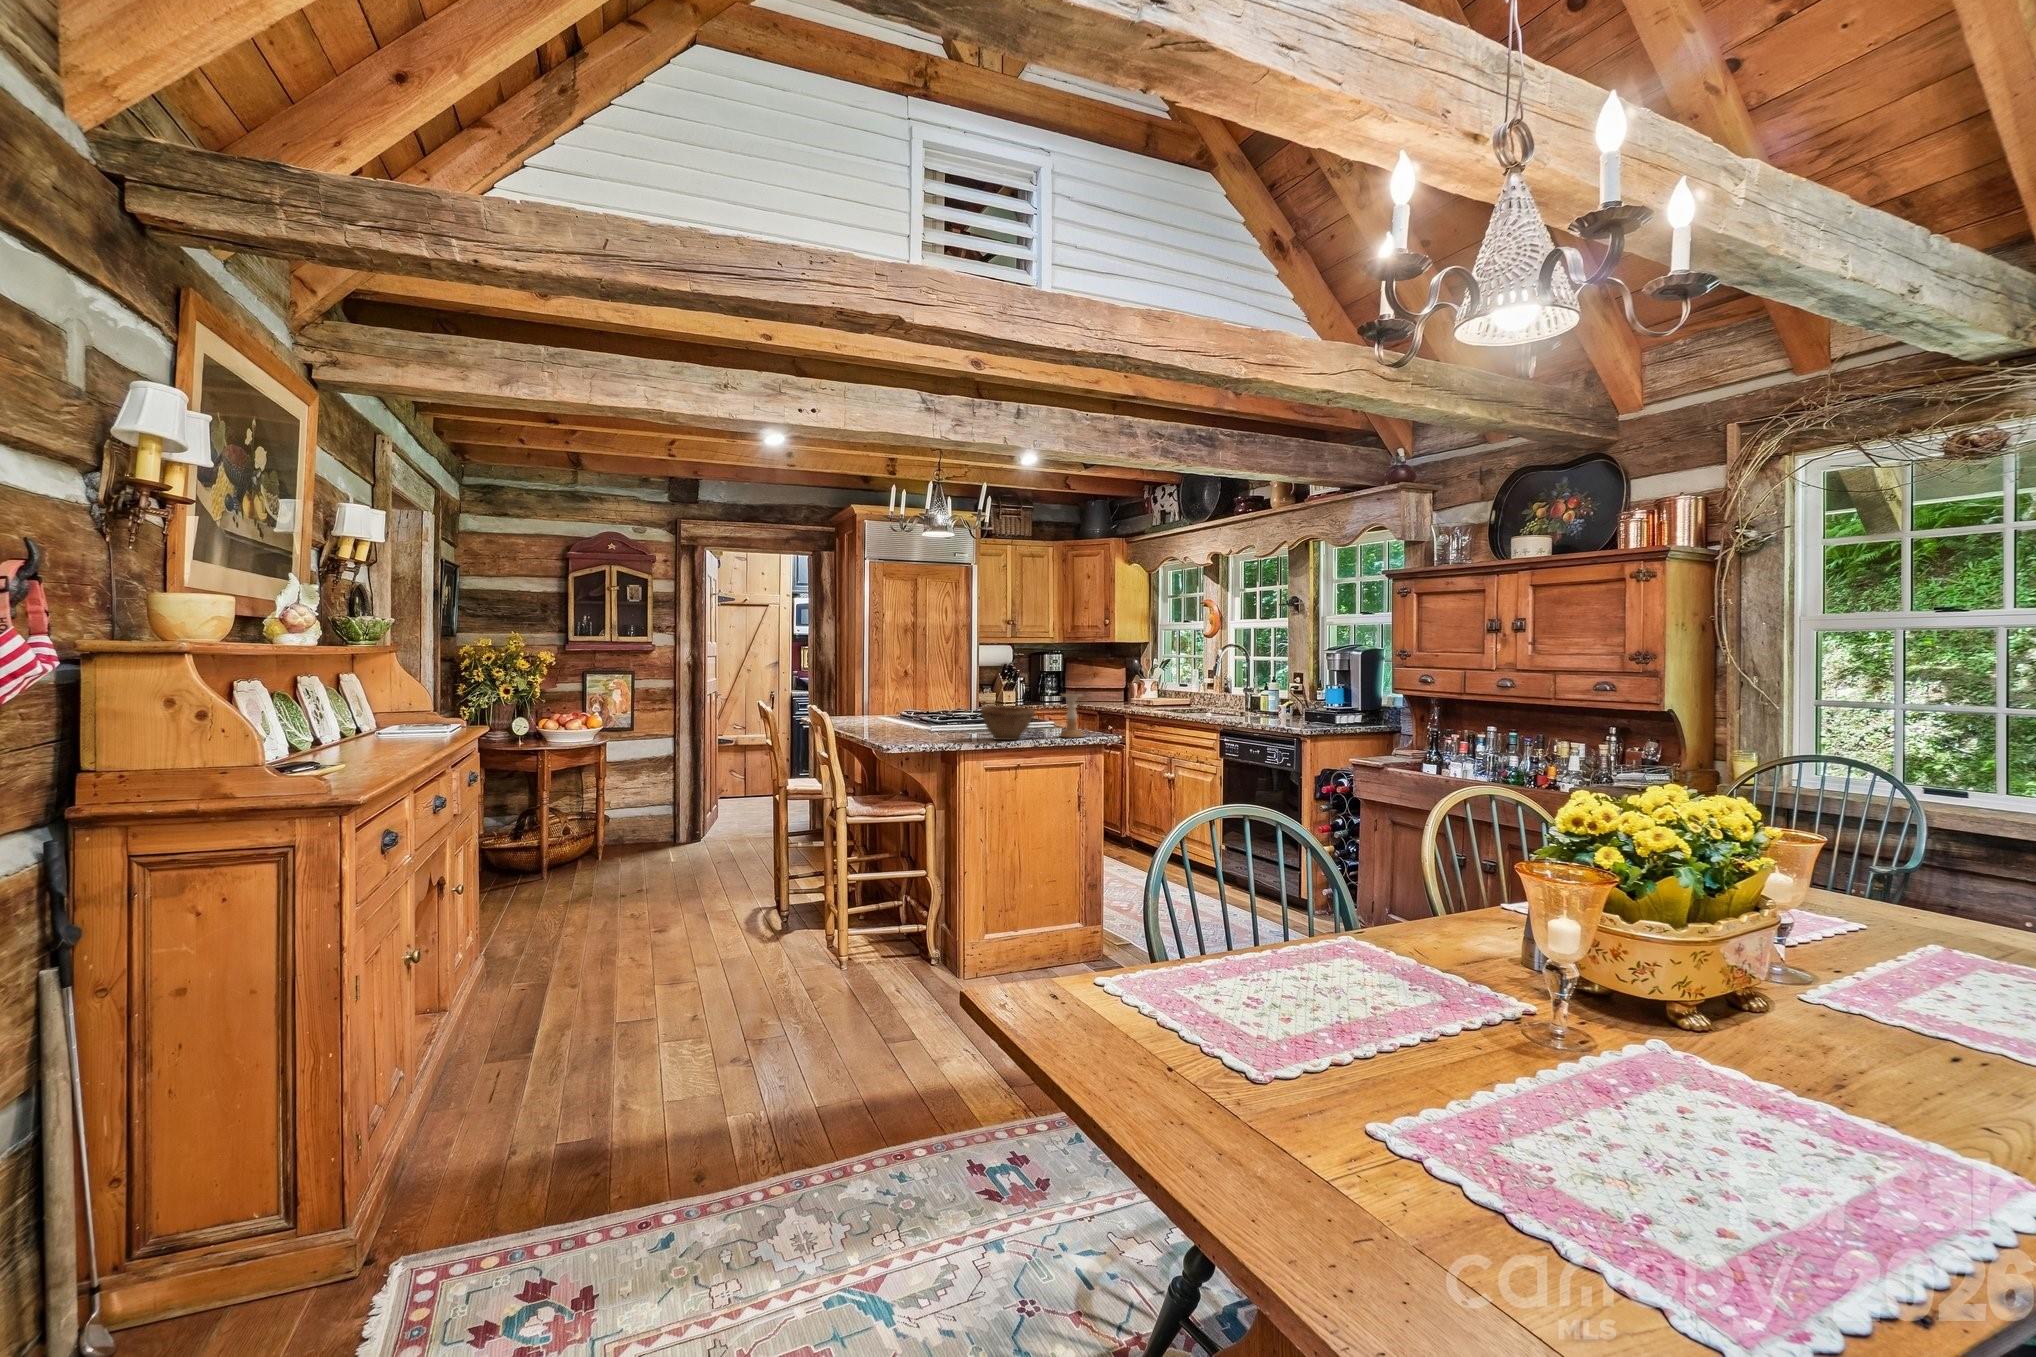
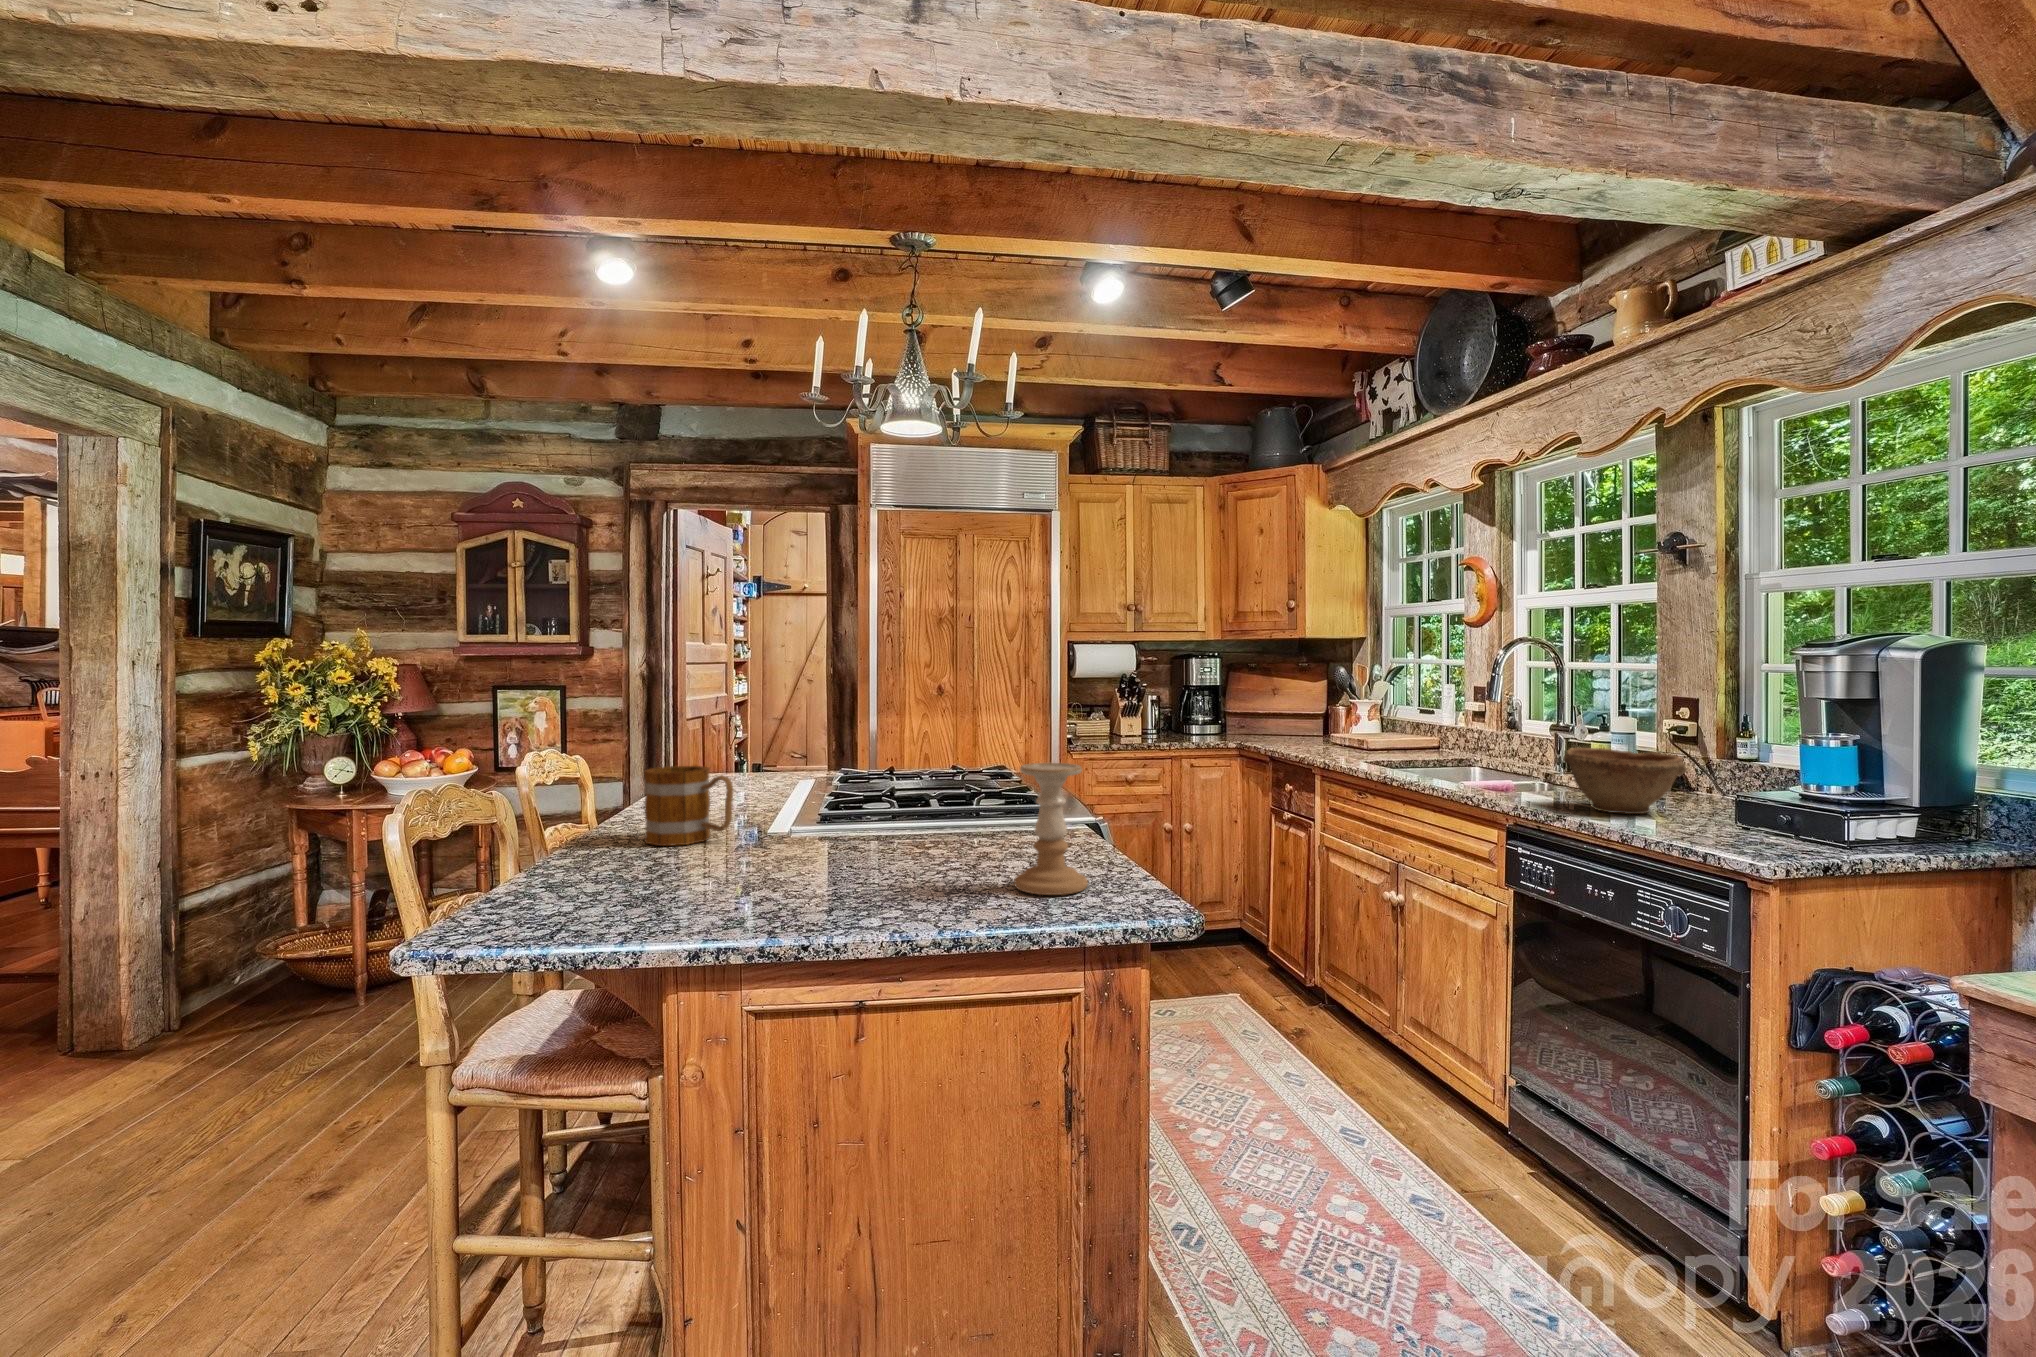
mug: none [882,702,921,734] -> present [644,766,734,846]
bowl: present [980,706,1035,740] -> present [1563,748,1686,814]

